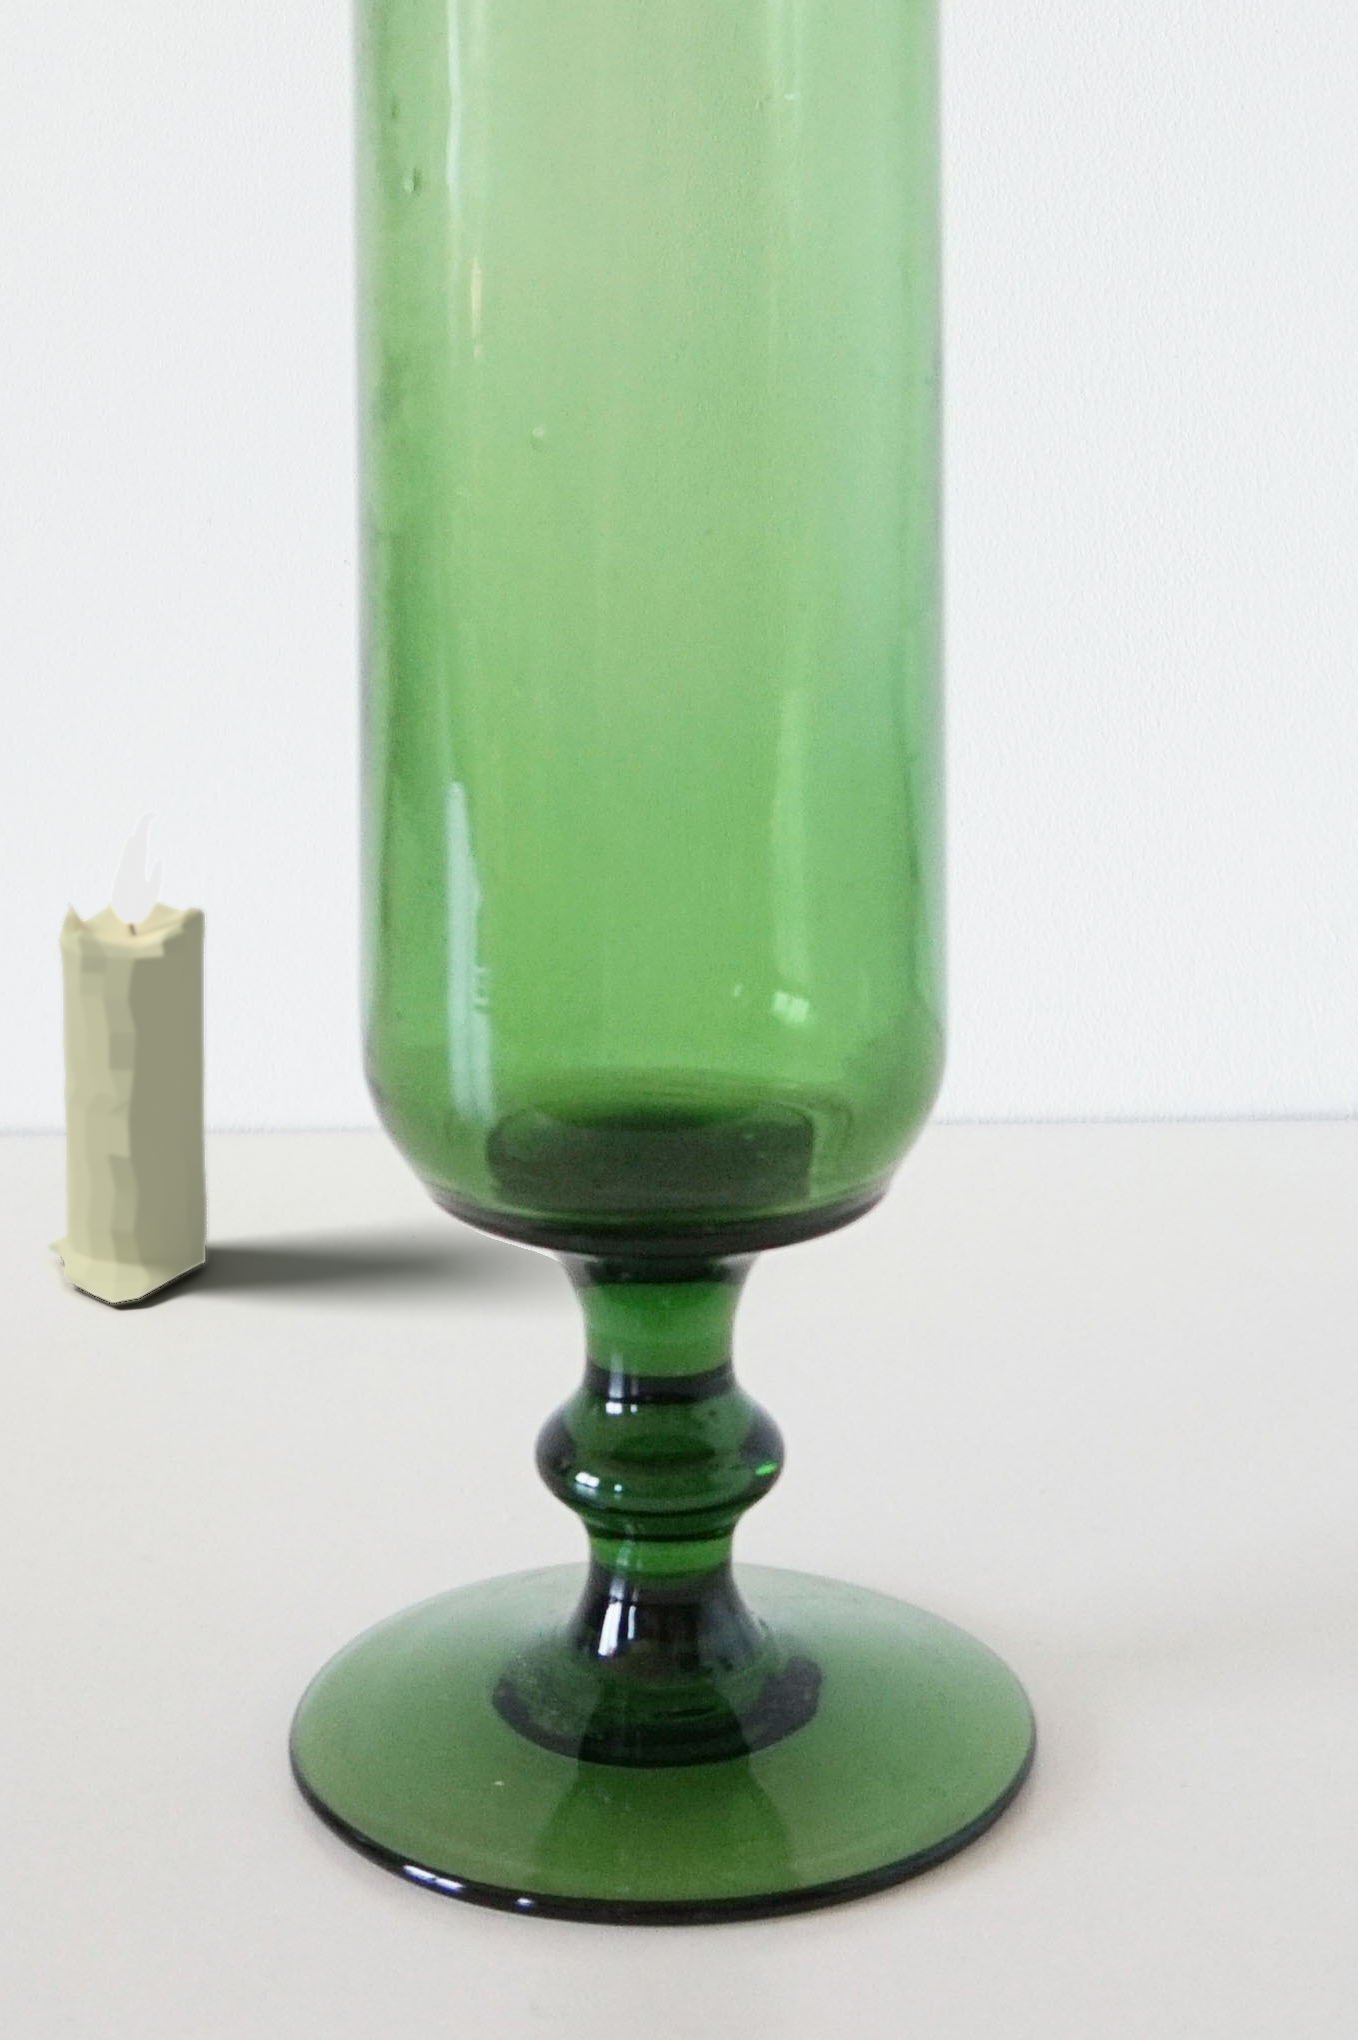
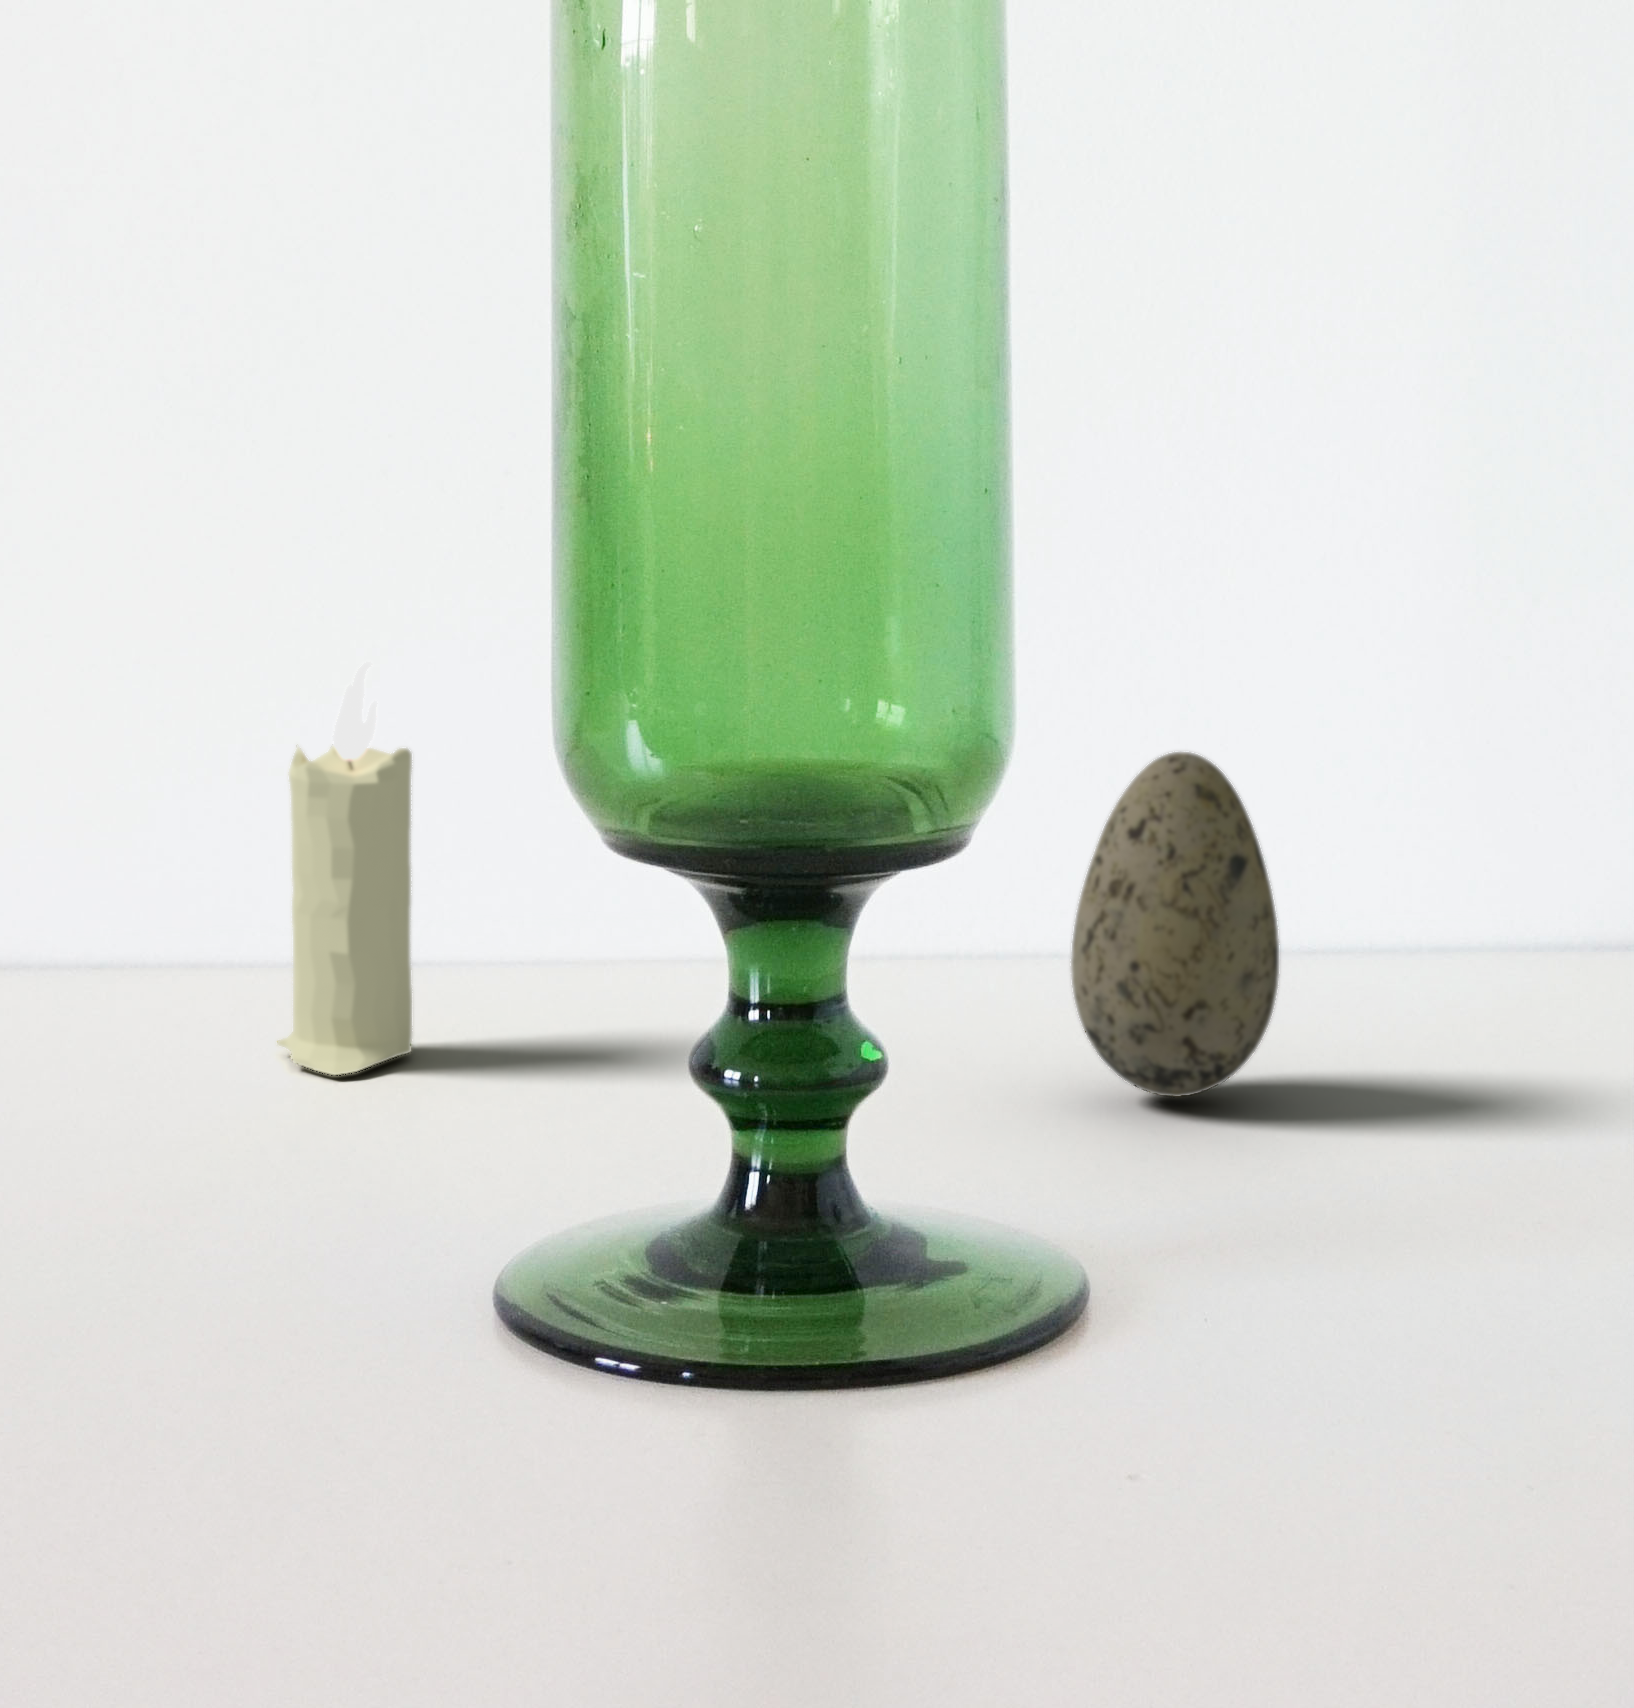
decorative egg: none [988,947,1236,1352] -> present [1071,752,1279,1097]

